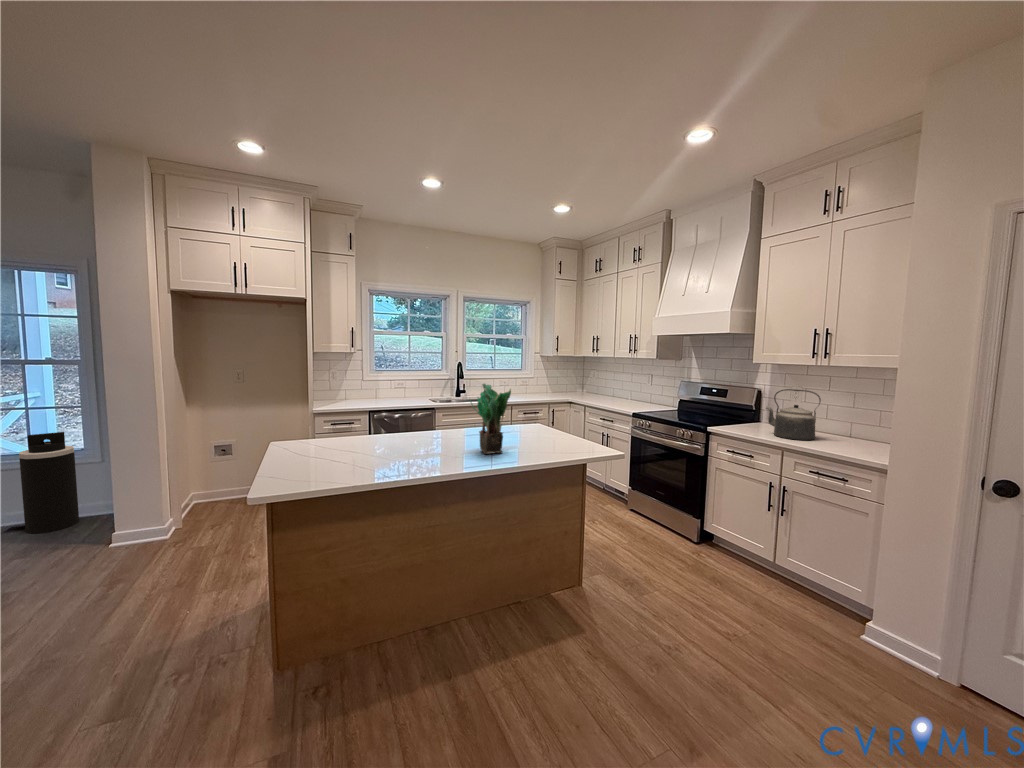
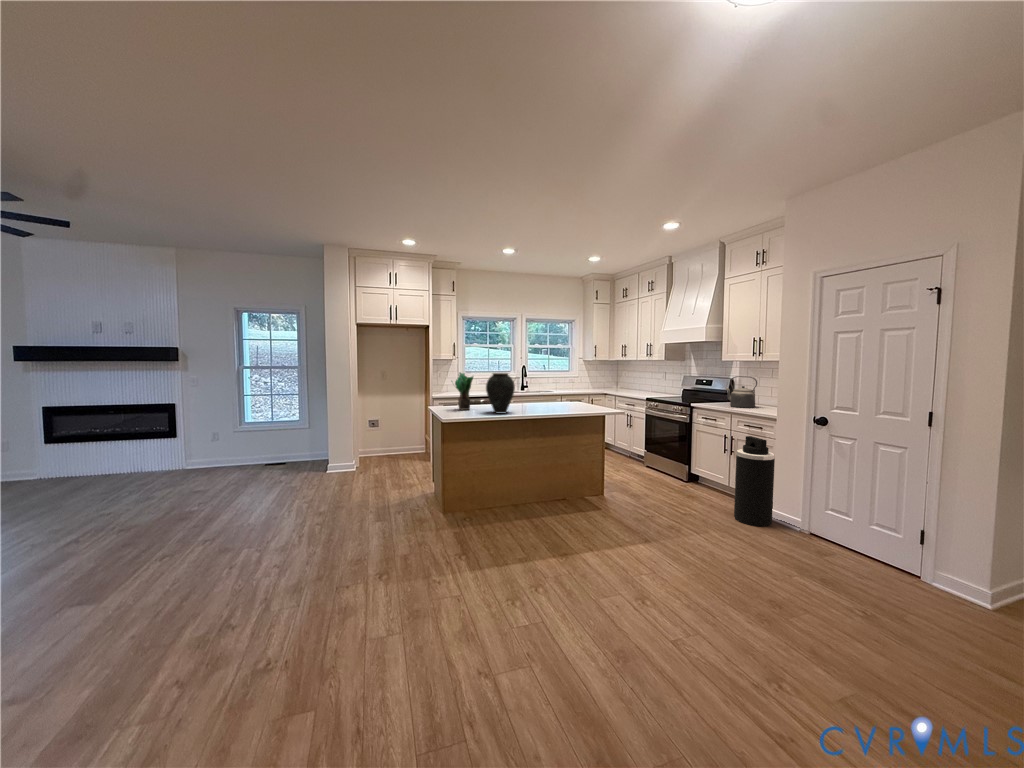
vase: none [368,384,426,465] -> present [486,373,515,414]
potted plant: present [470,384,511,454] -> present [455,373,473,410]
trash can: present [19,432,79,534] -> present [734,436,775,527]

